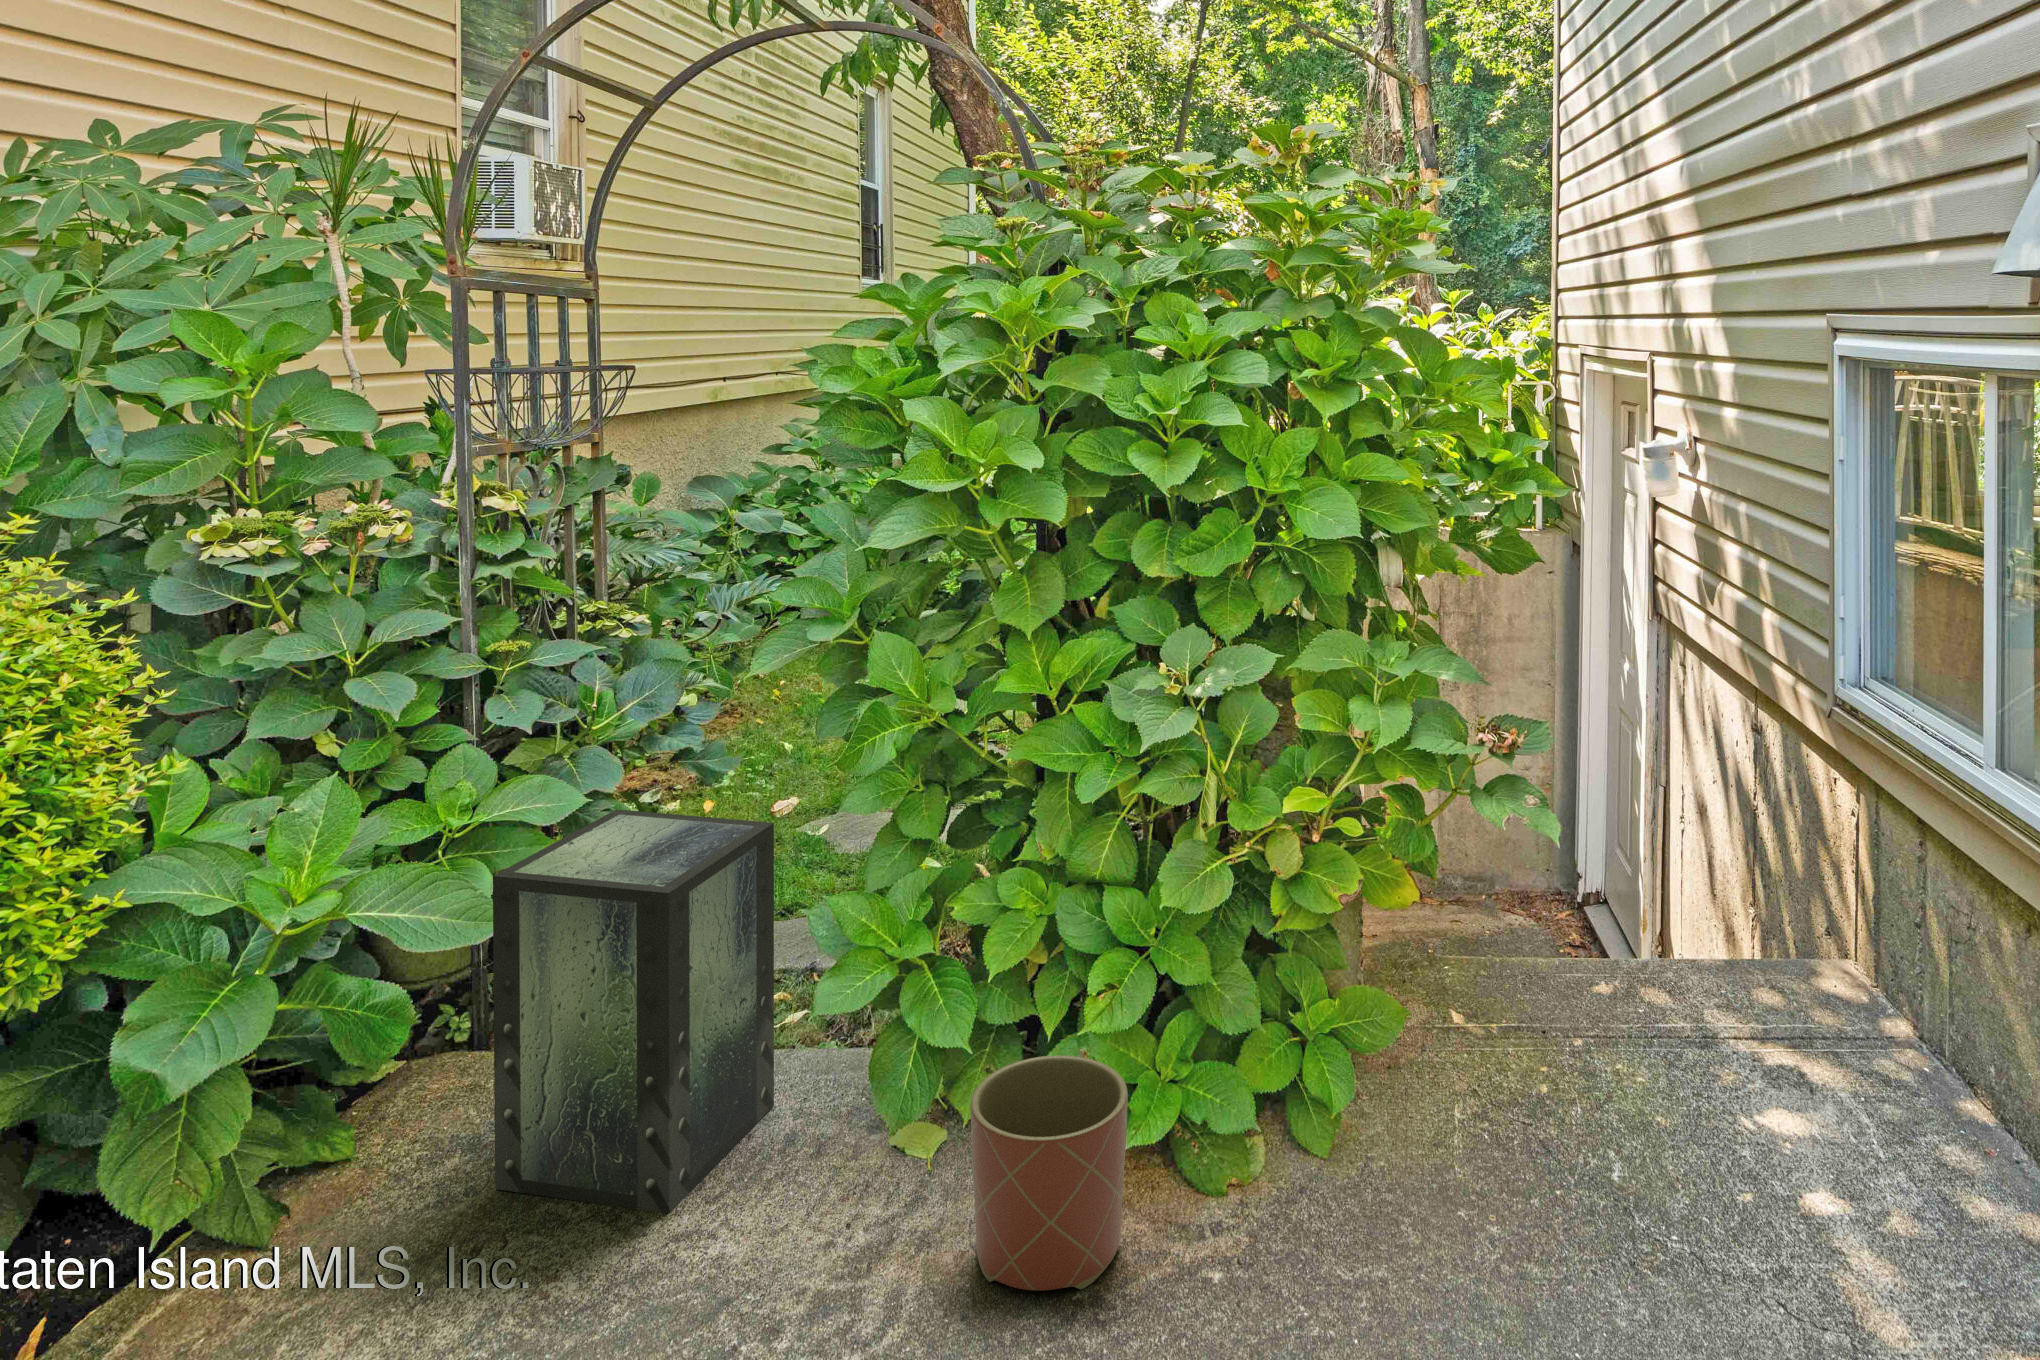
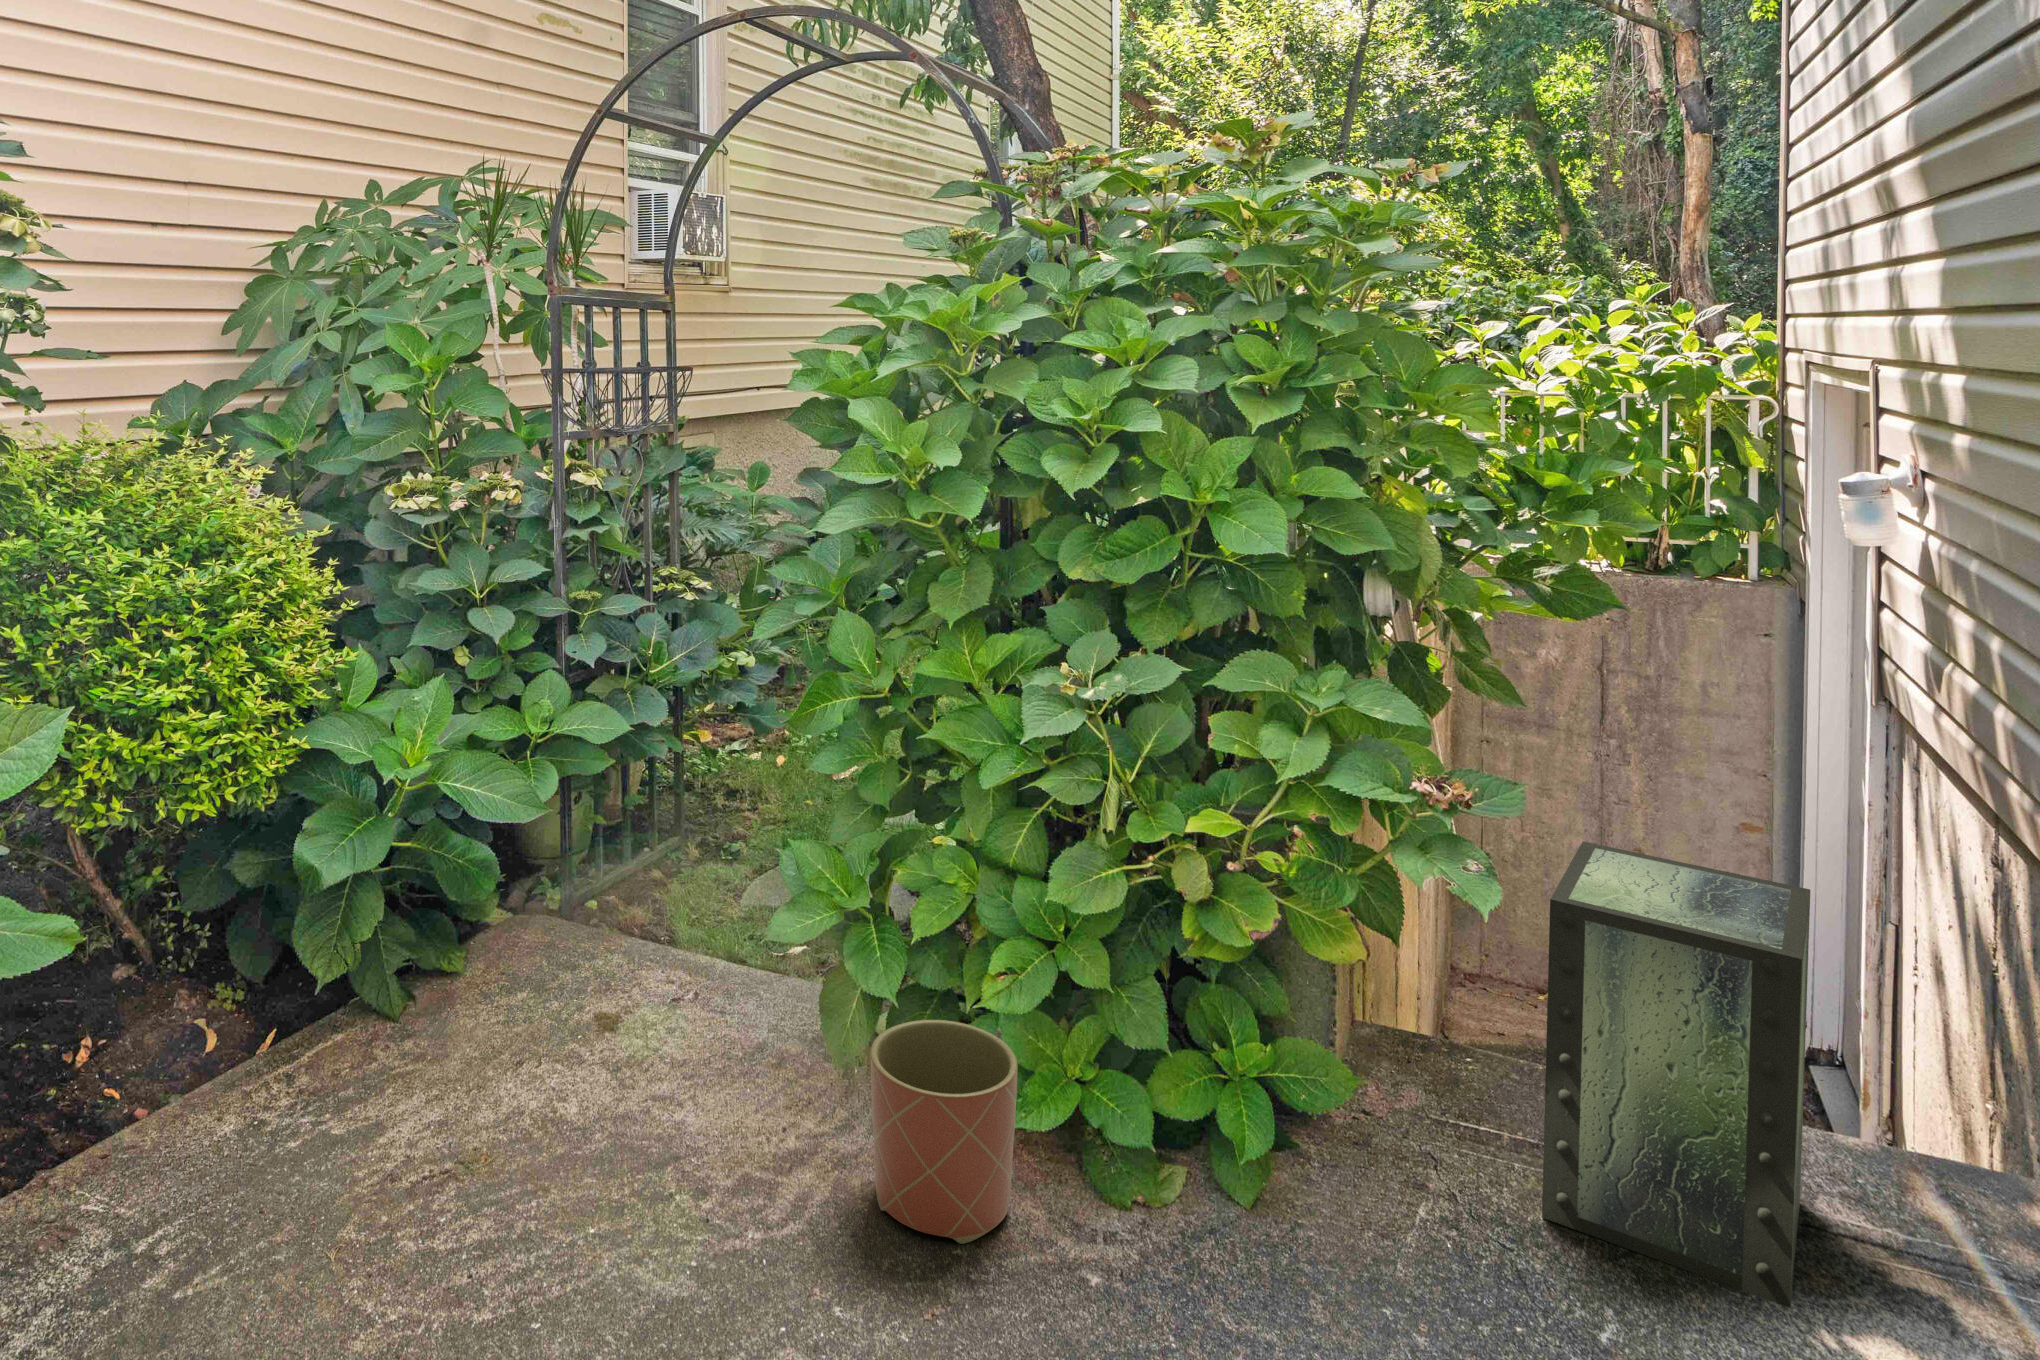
storage box: present [493,809,774,1214] -> present [1542,841,1810,1308]

